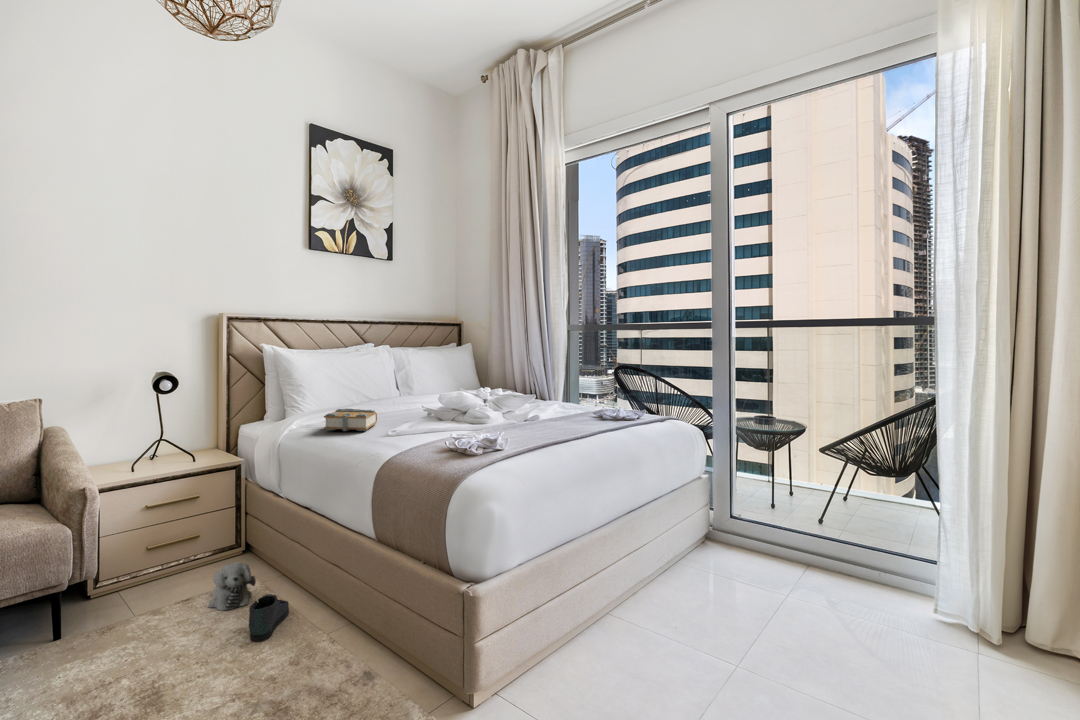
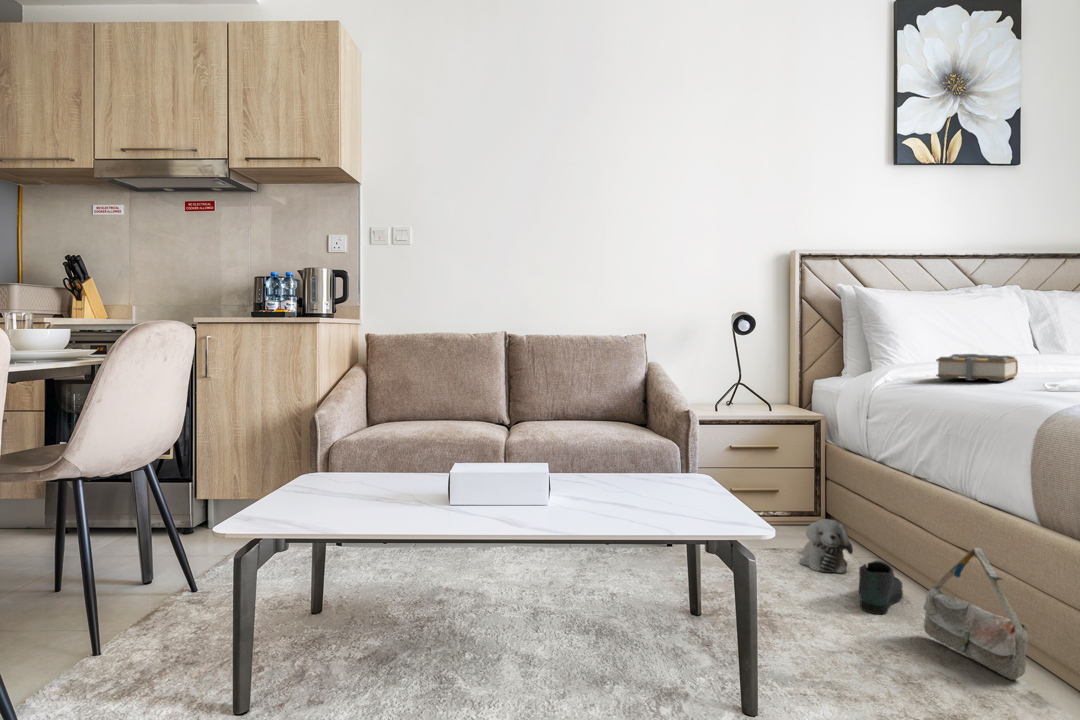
bag: none [292,578,353,666] -> present [924,548,1028,680]

